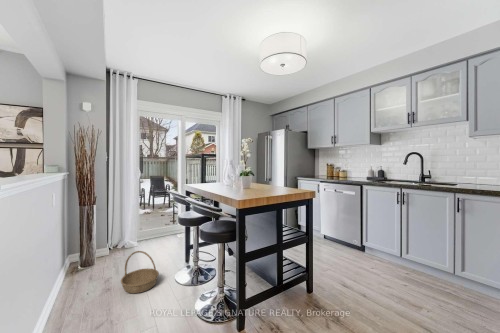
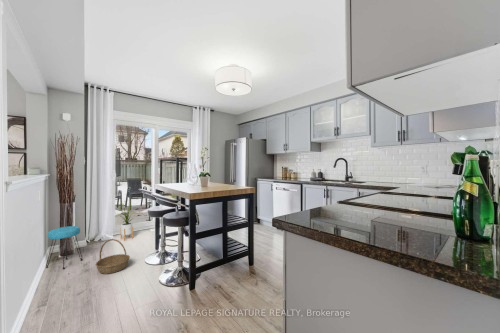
house plant: none [138,202,164,249] -> present [120,205,133,240]
stool: none [65,233,105,284] -> present [46,226,82,269]

